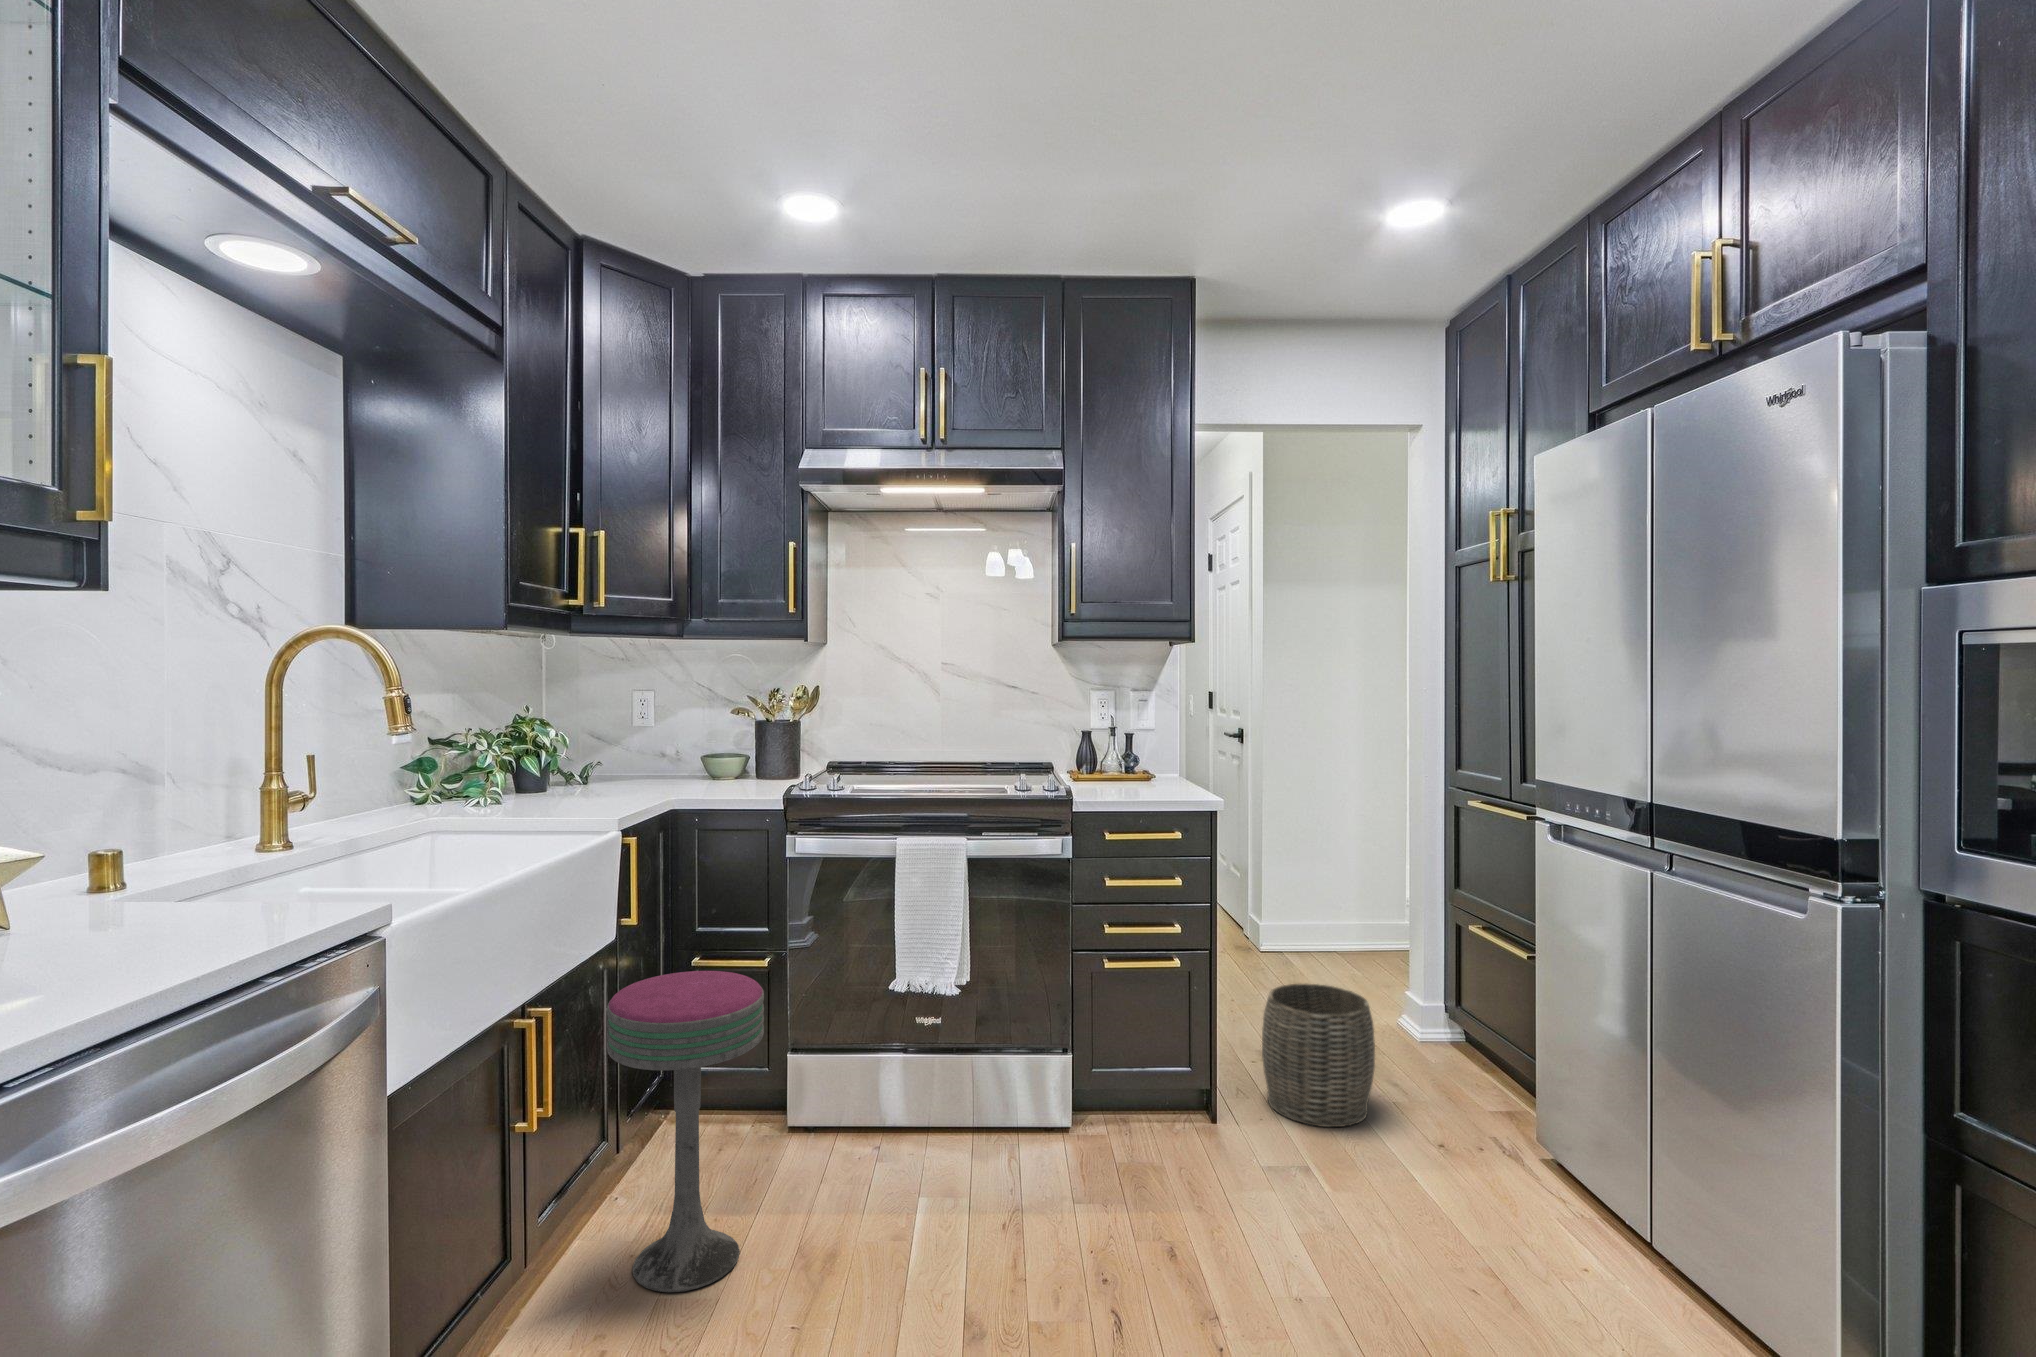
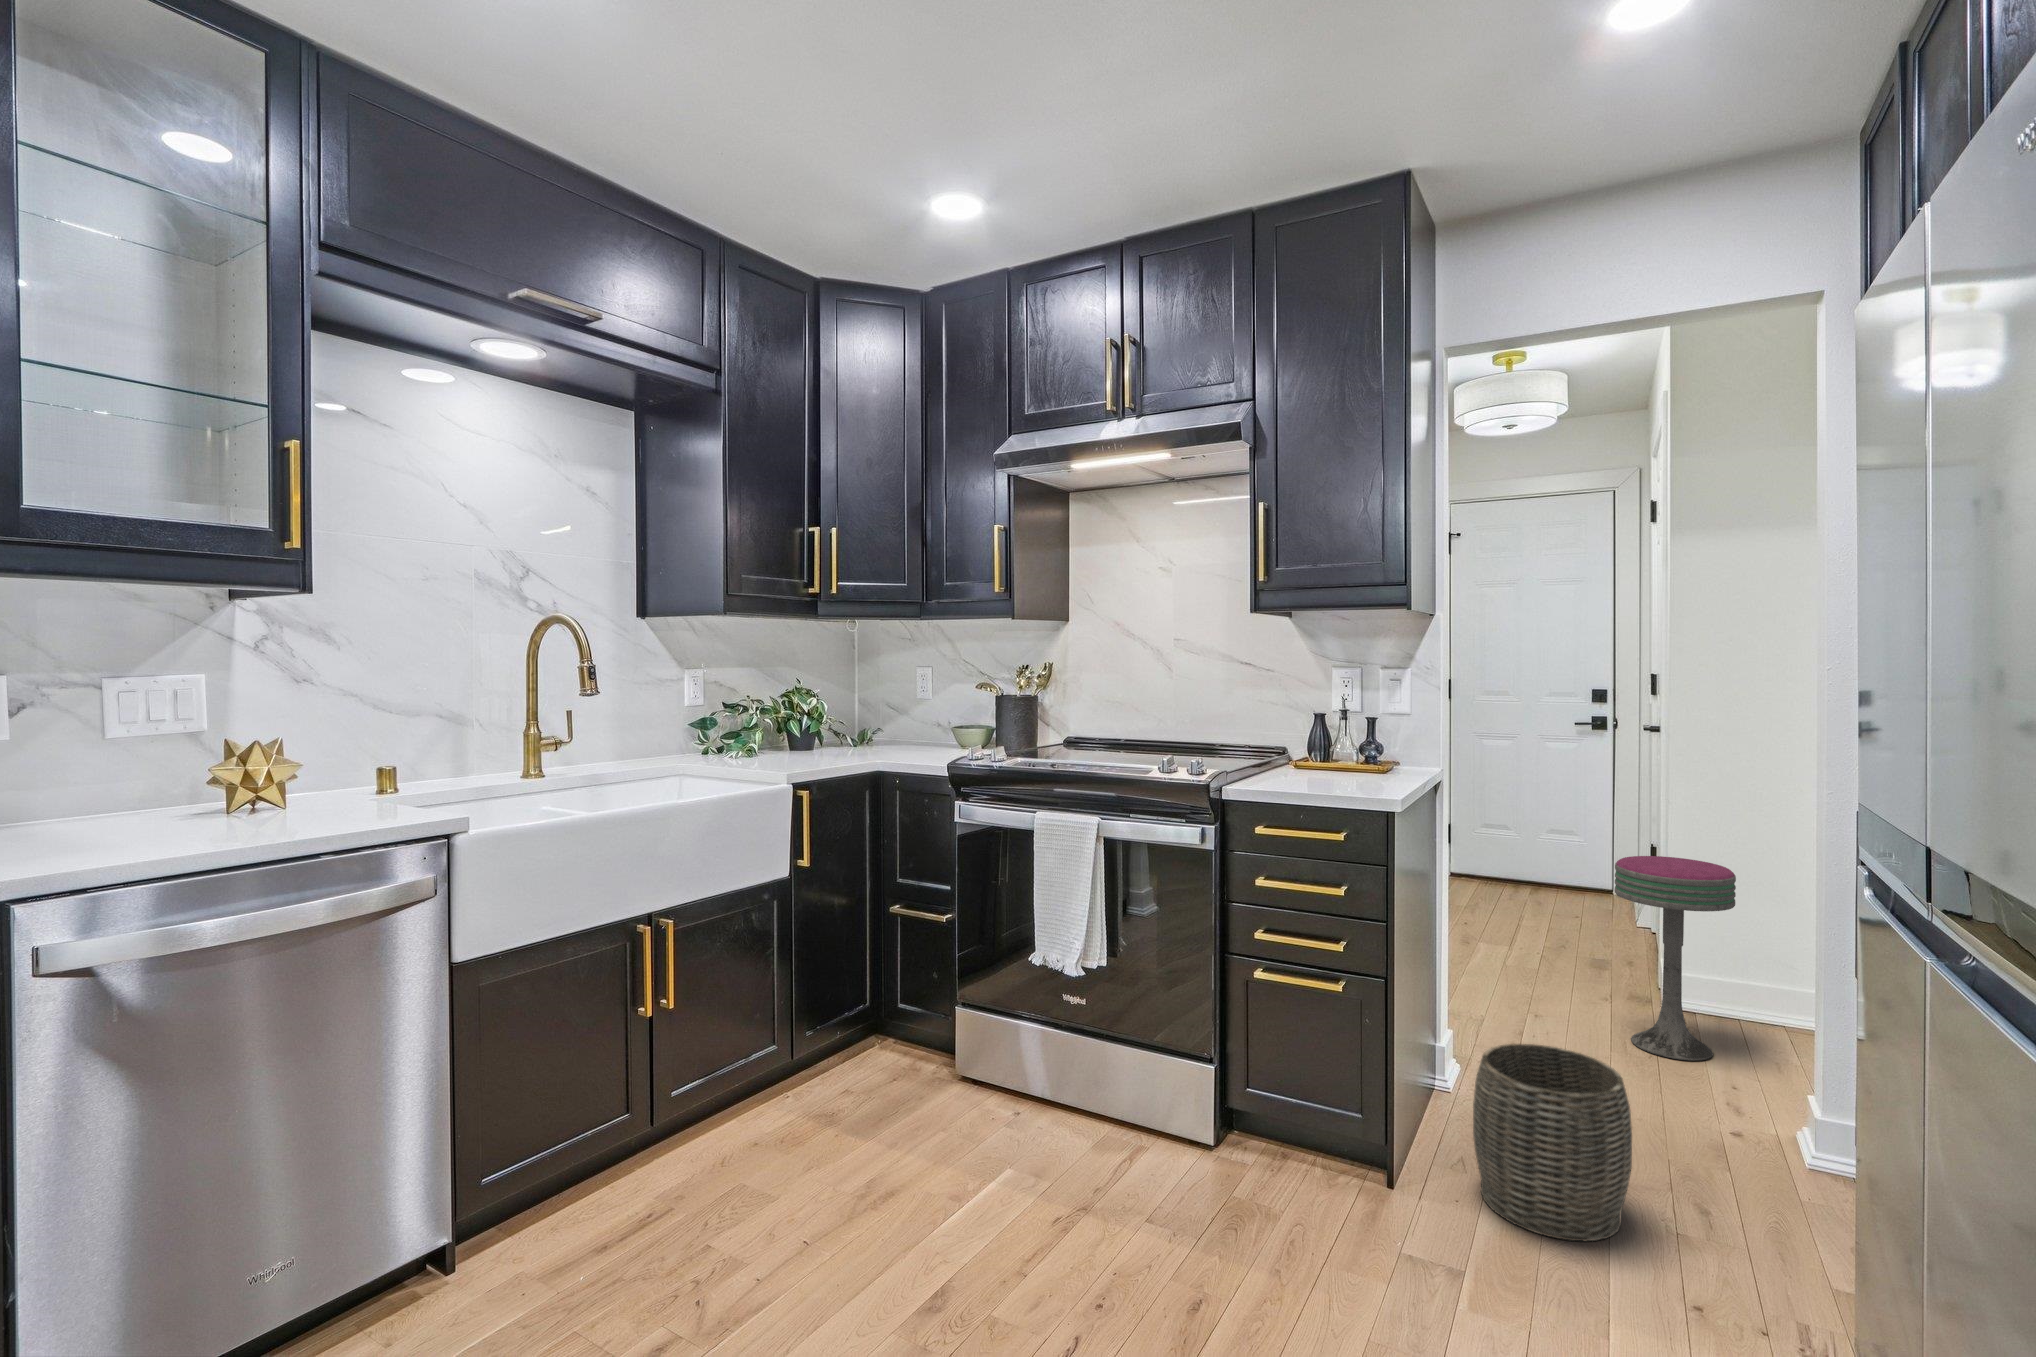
bar stool: present [607,971,764,1292] -> present [1615,856,1736,1061]

